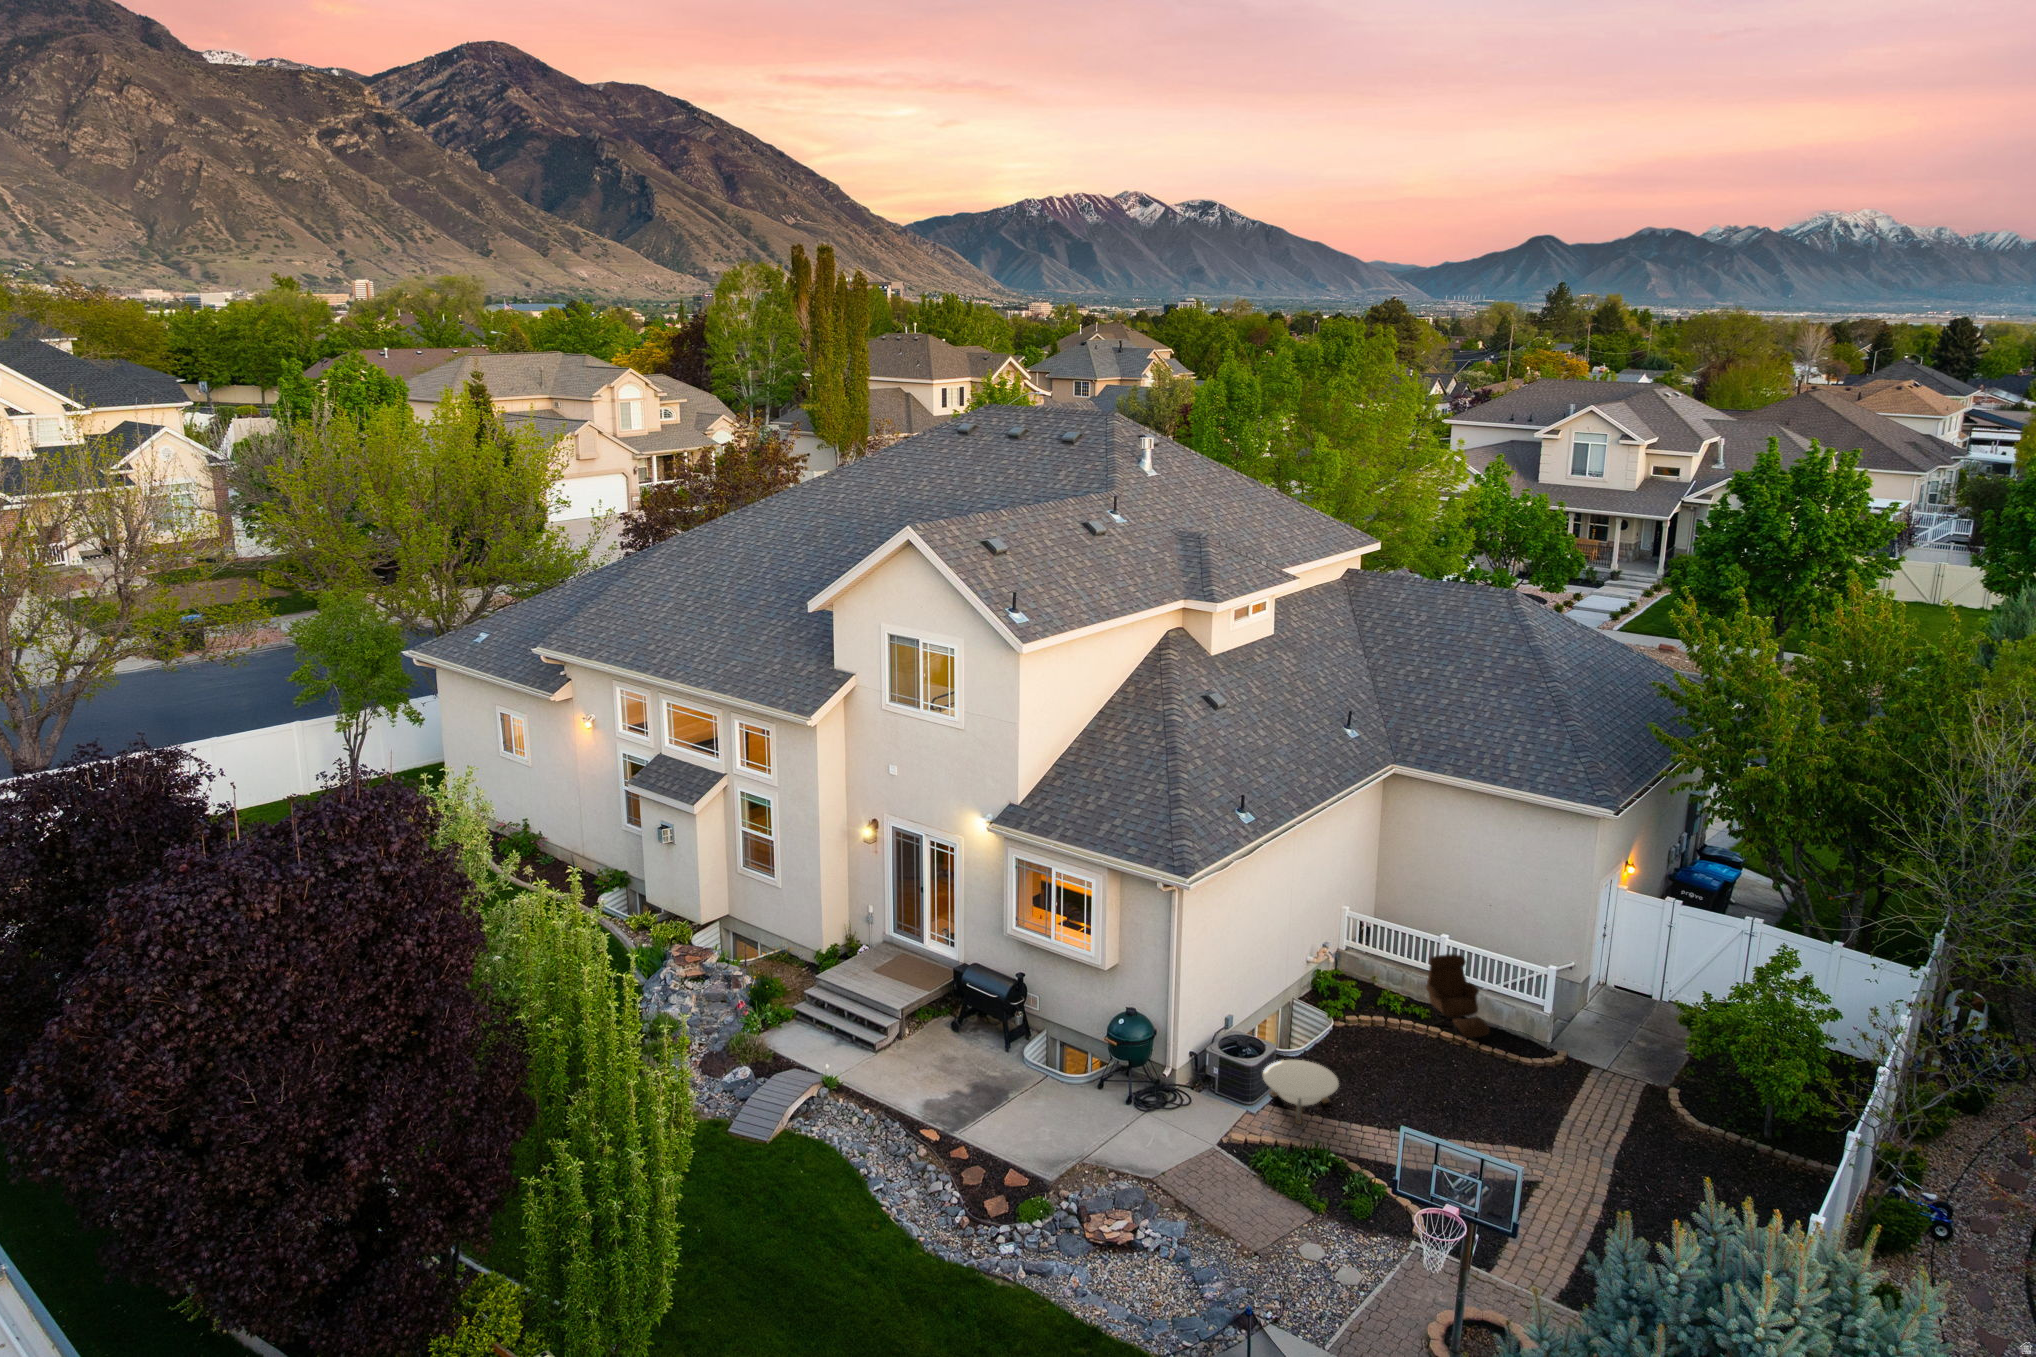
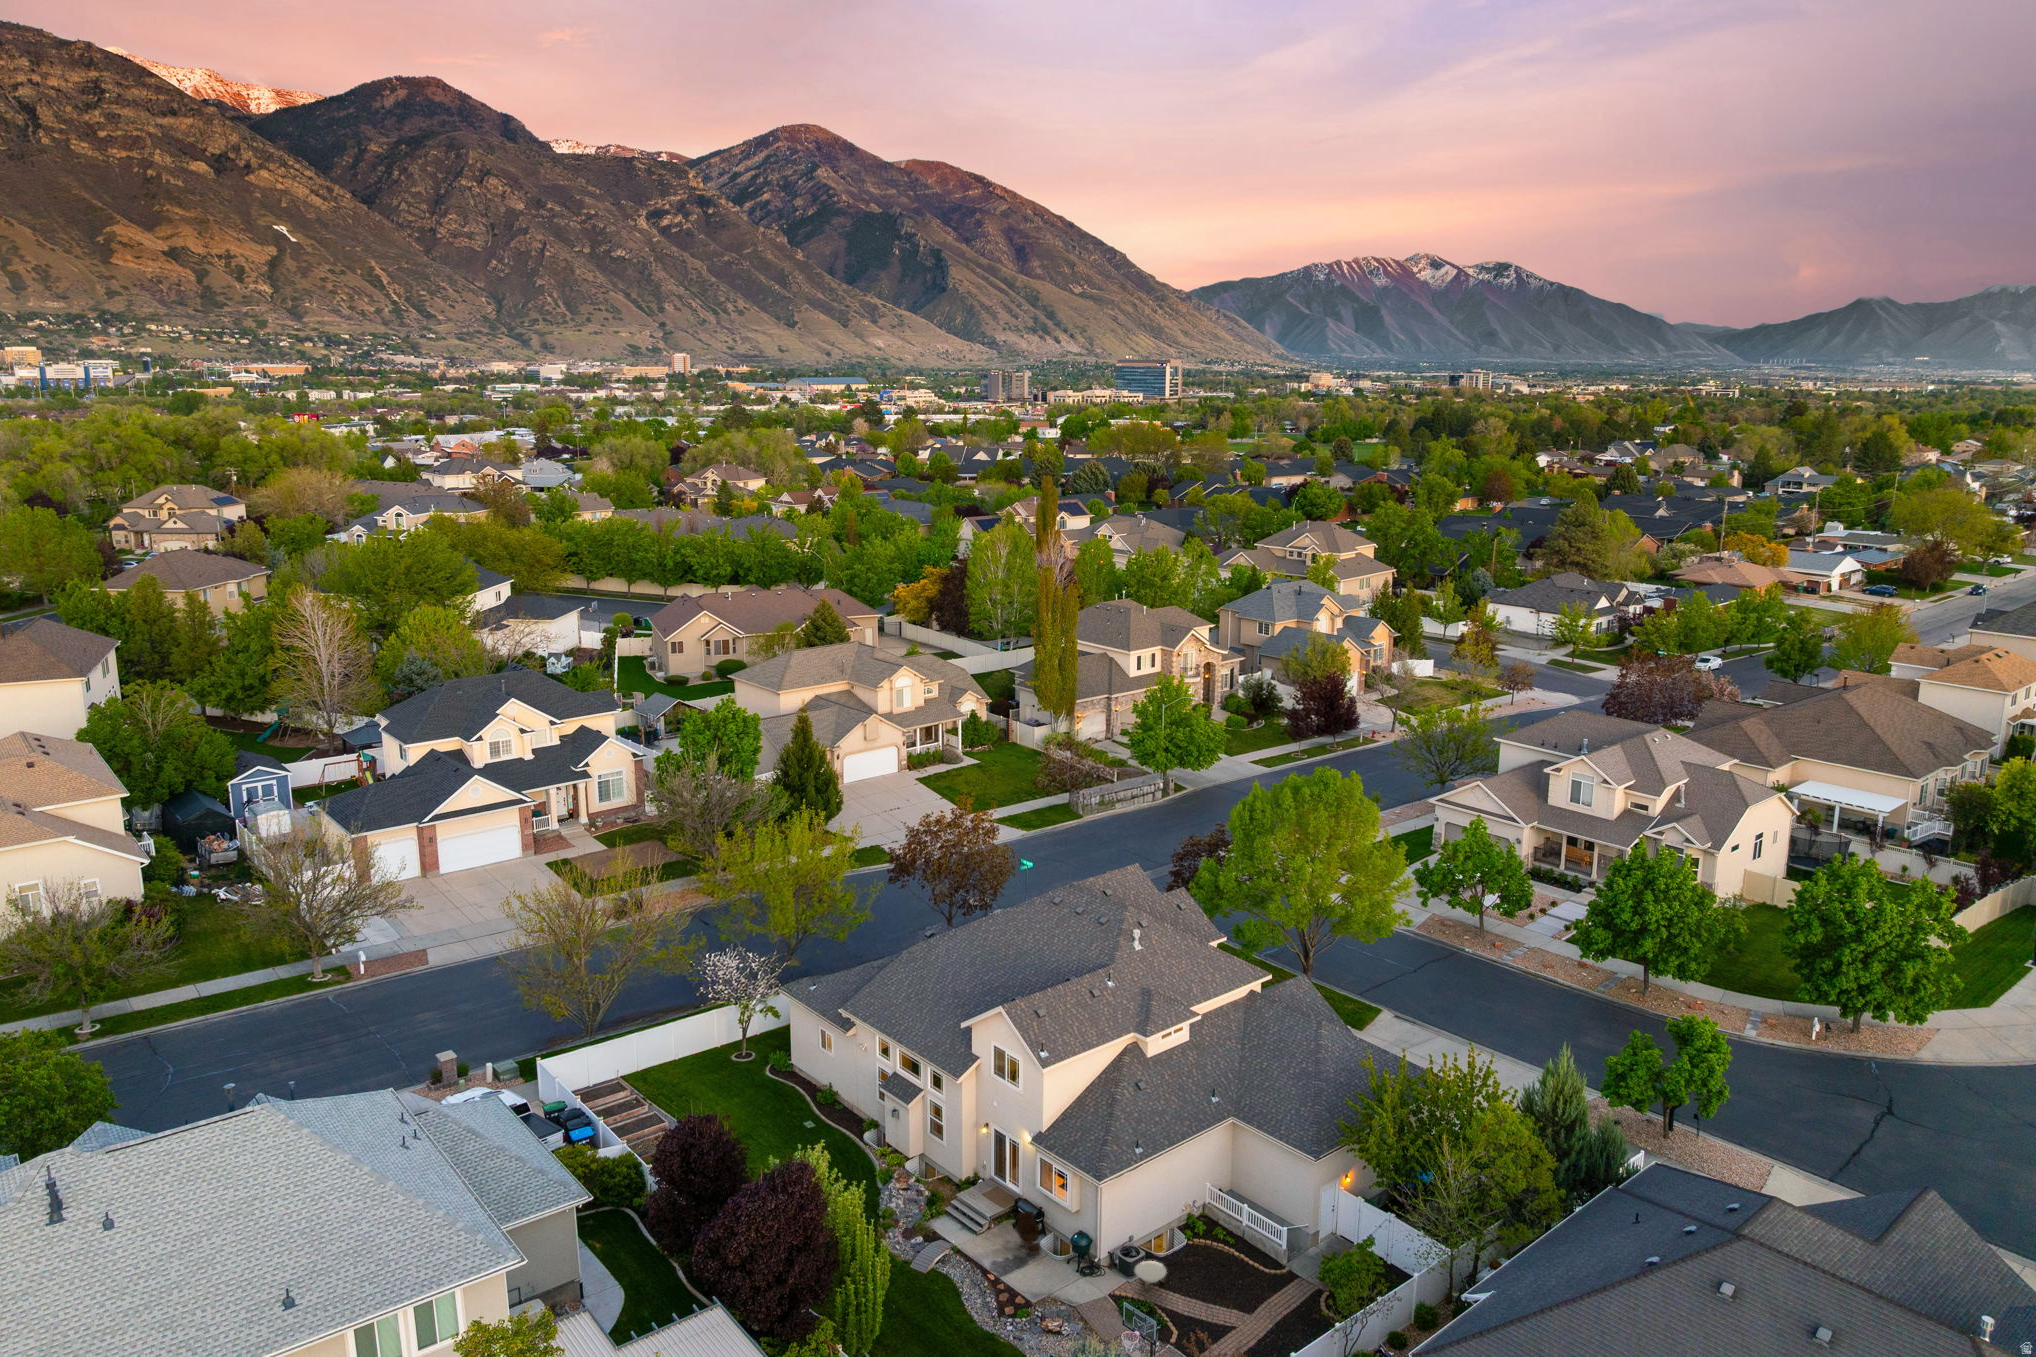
lounge chair: present [1426,954,1490,1040] -> present [1016,1211,1041,1254]

